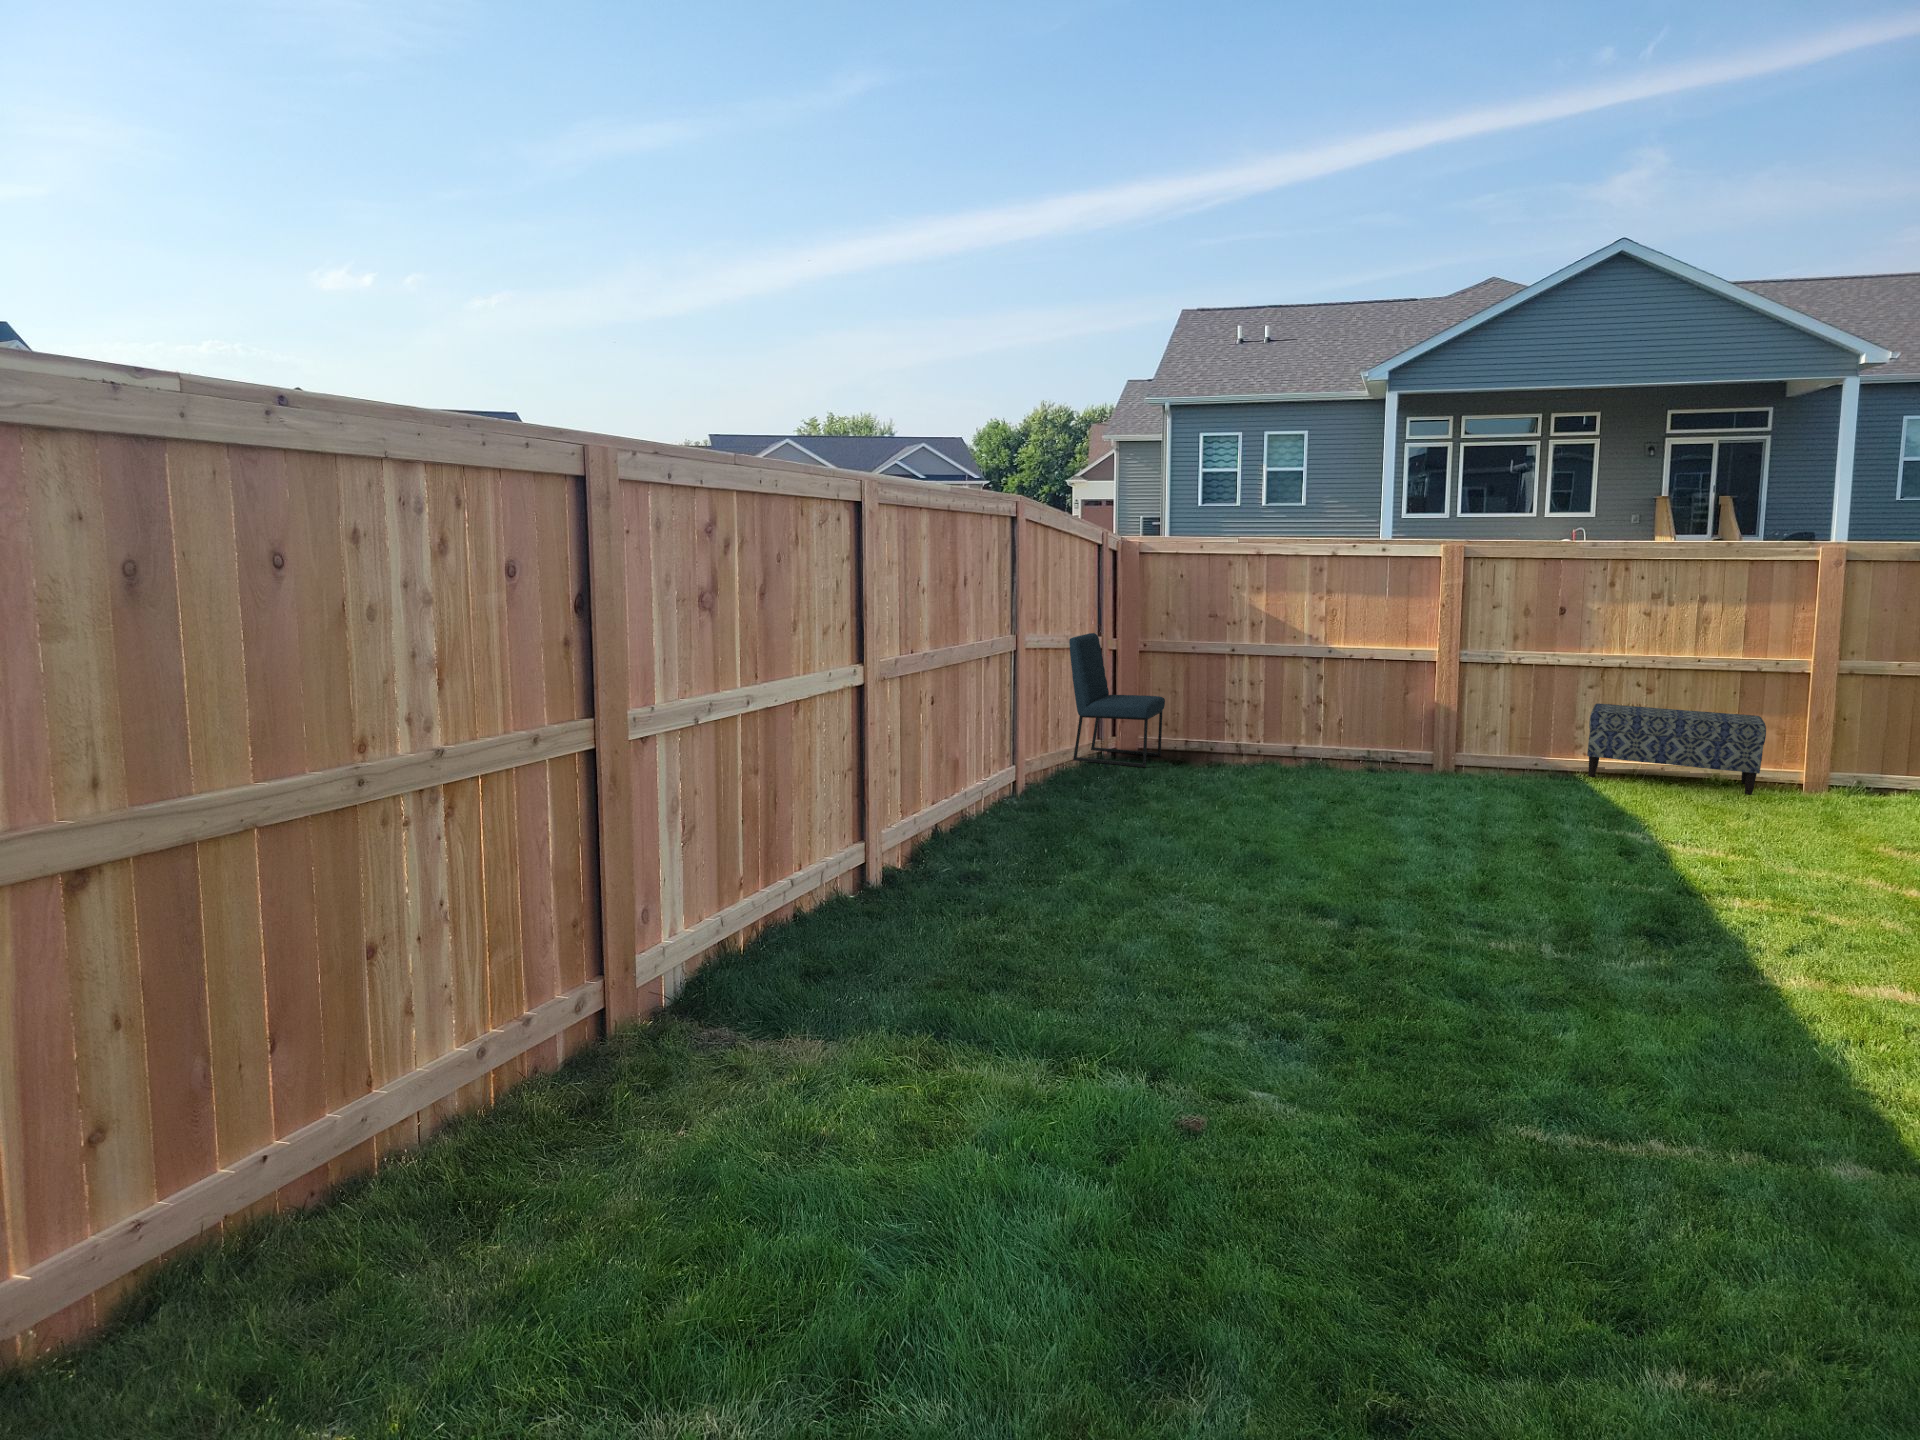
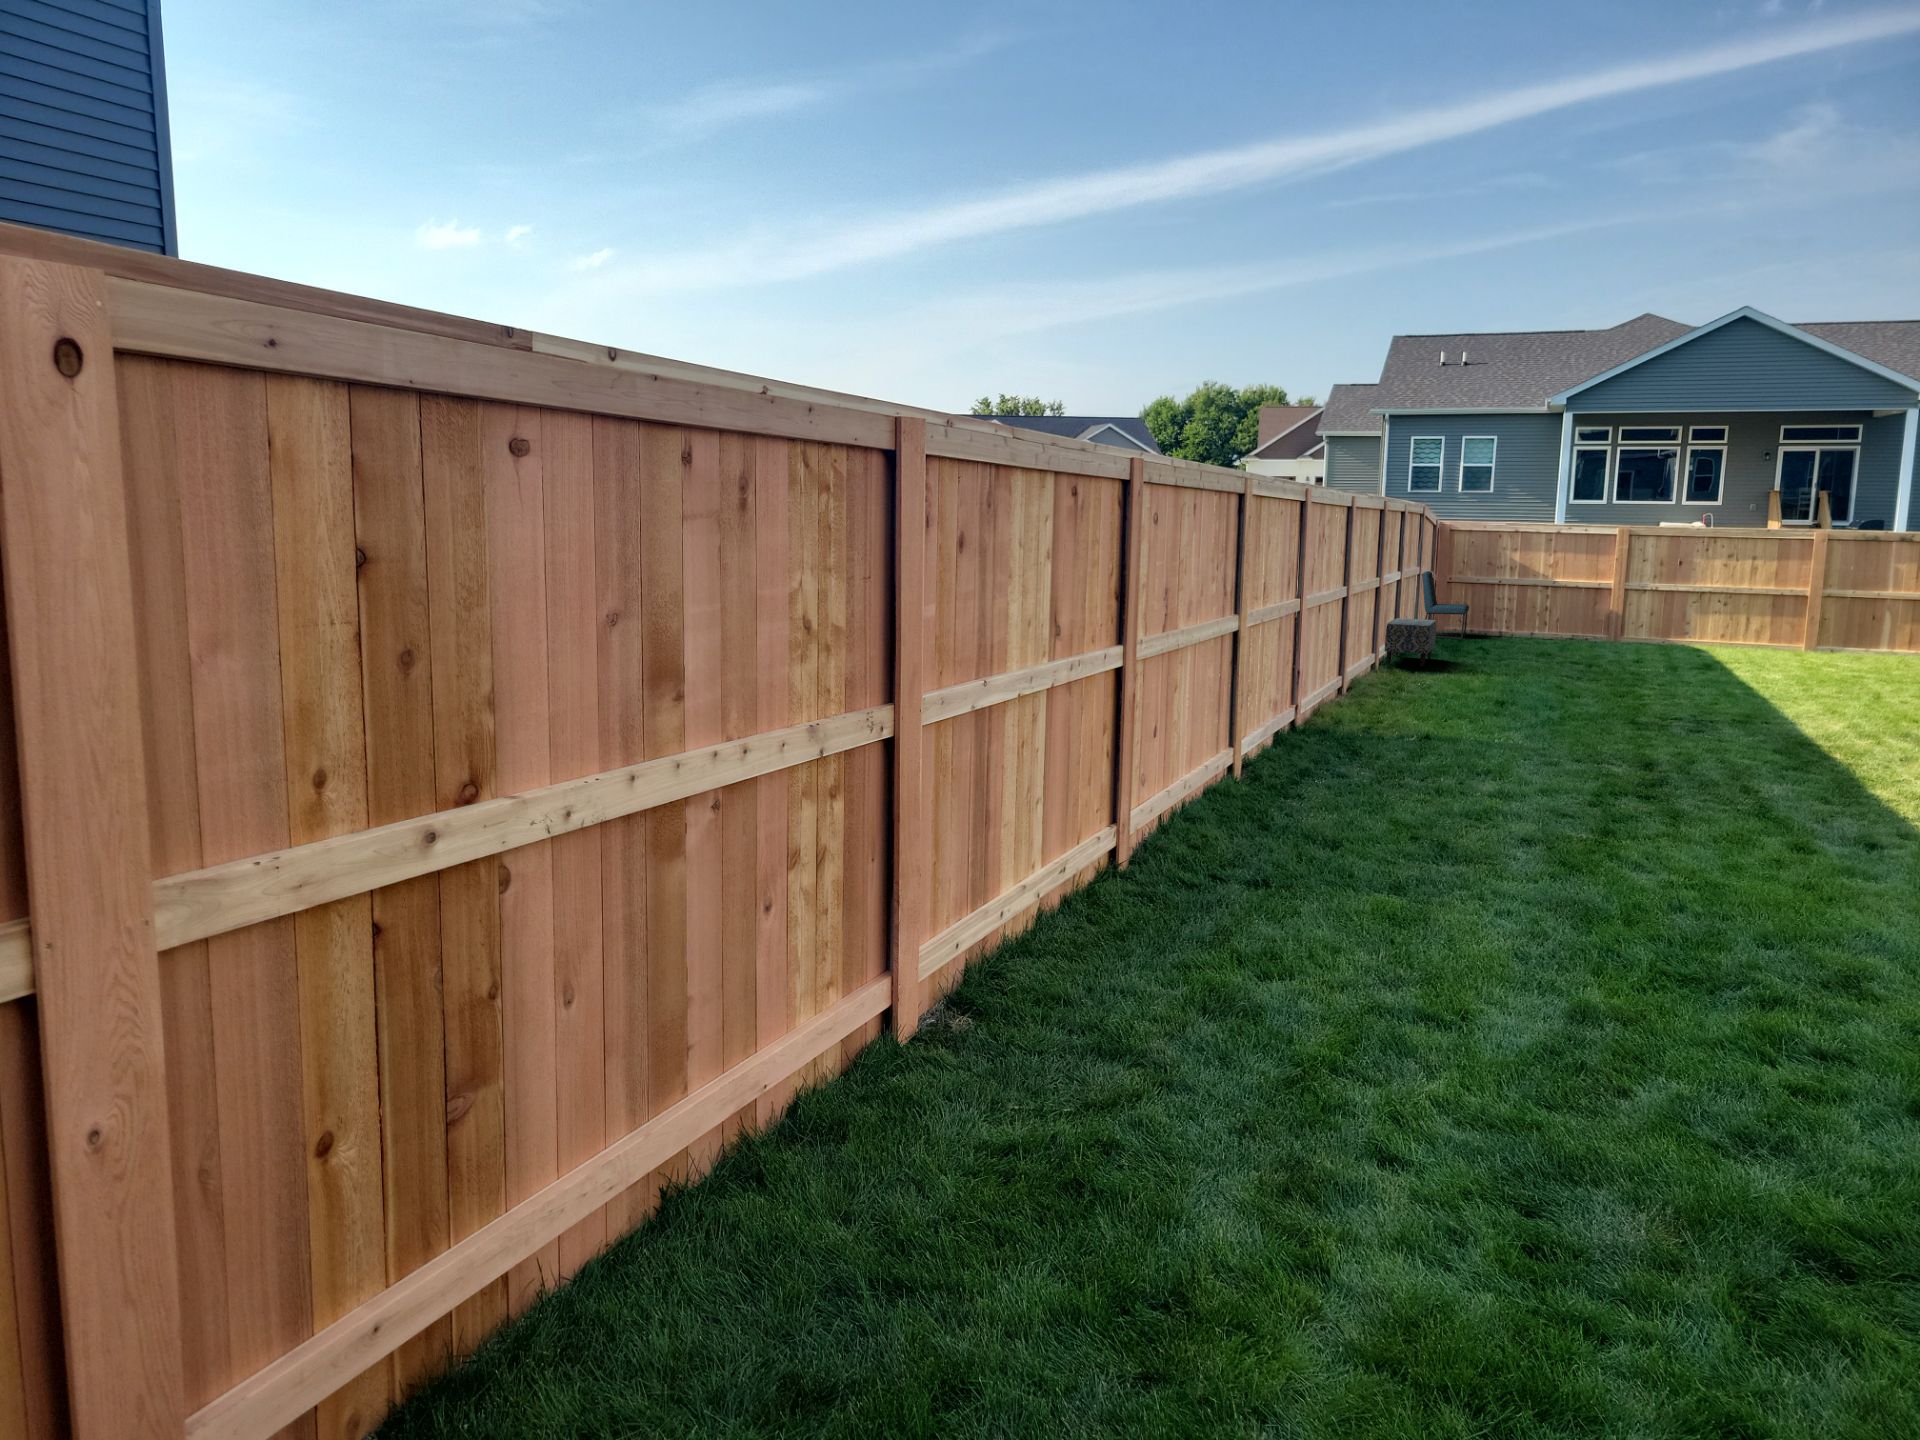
bench: present [1587,704,1766,794] -> present [1385,618,1436,667]

